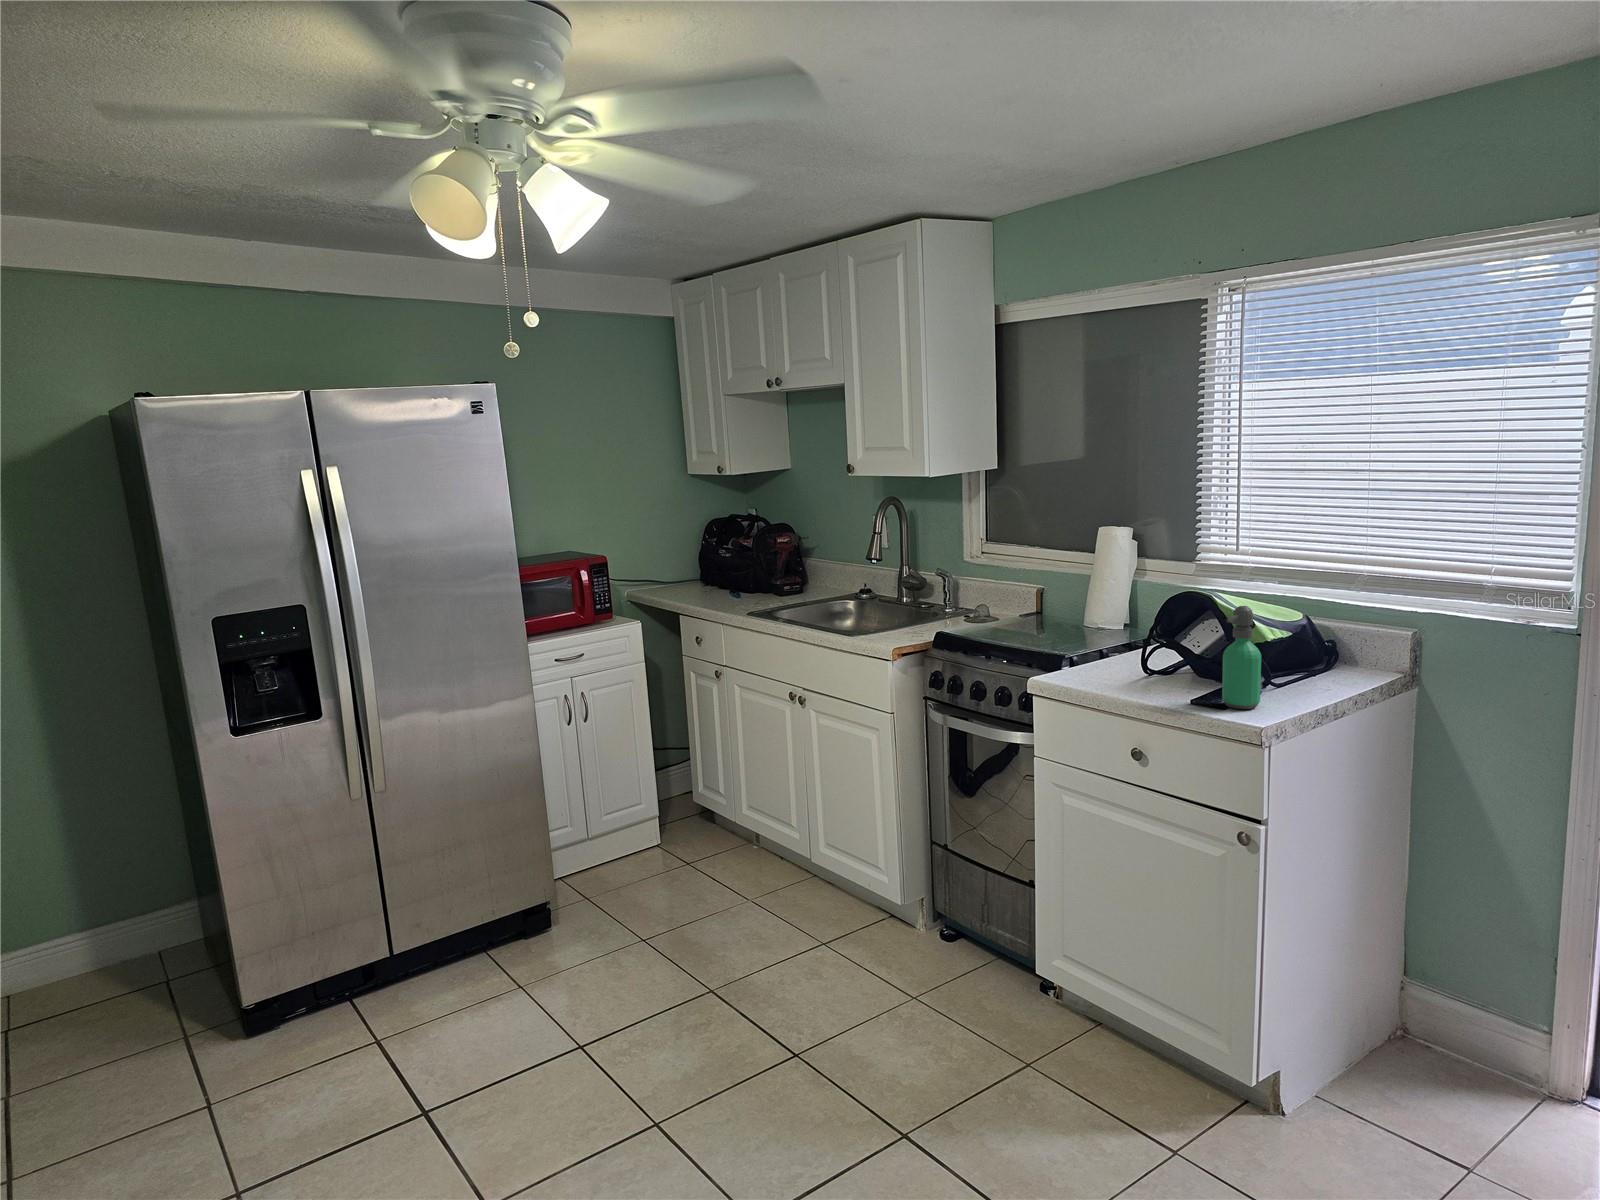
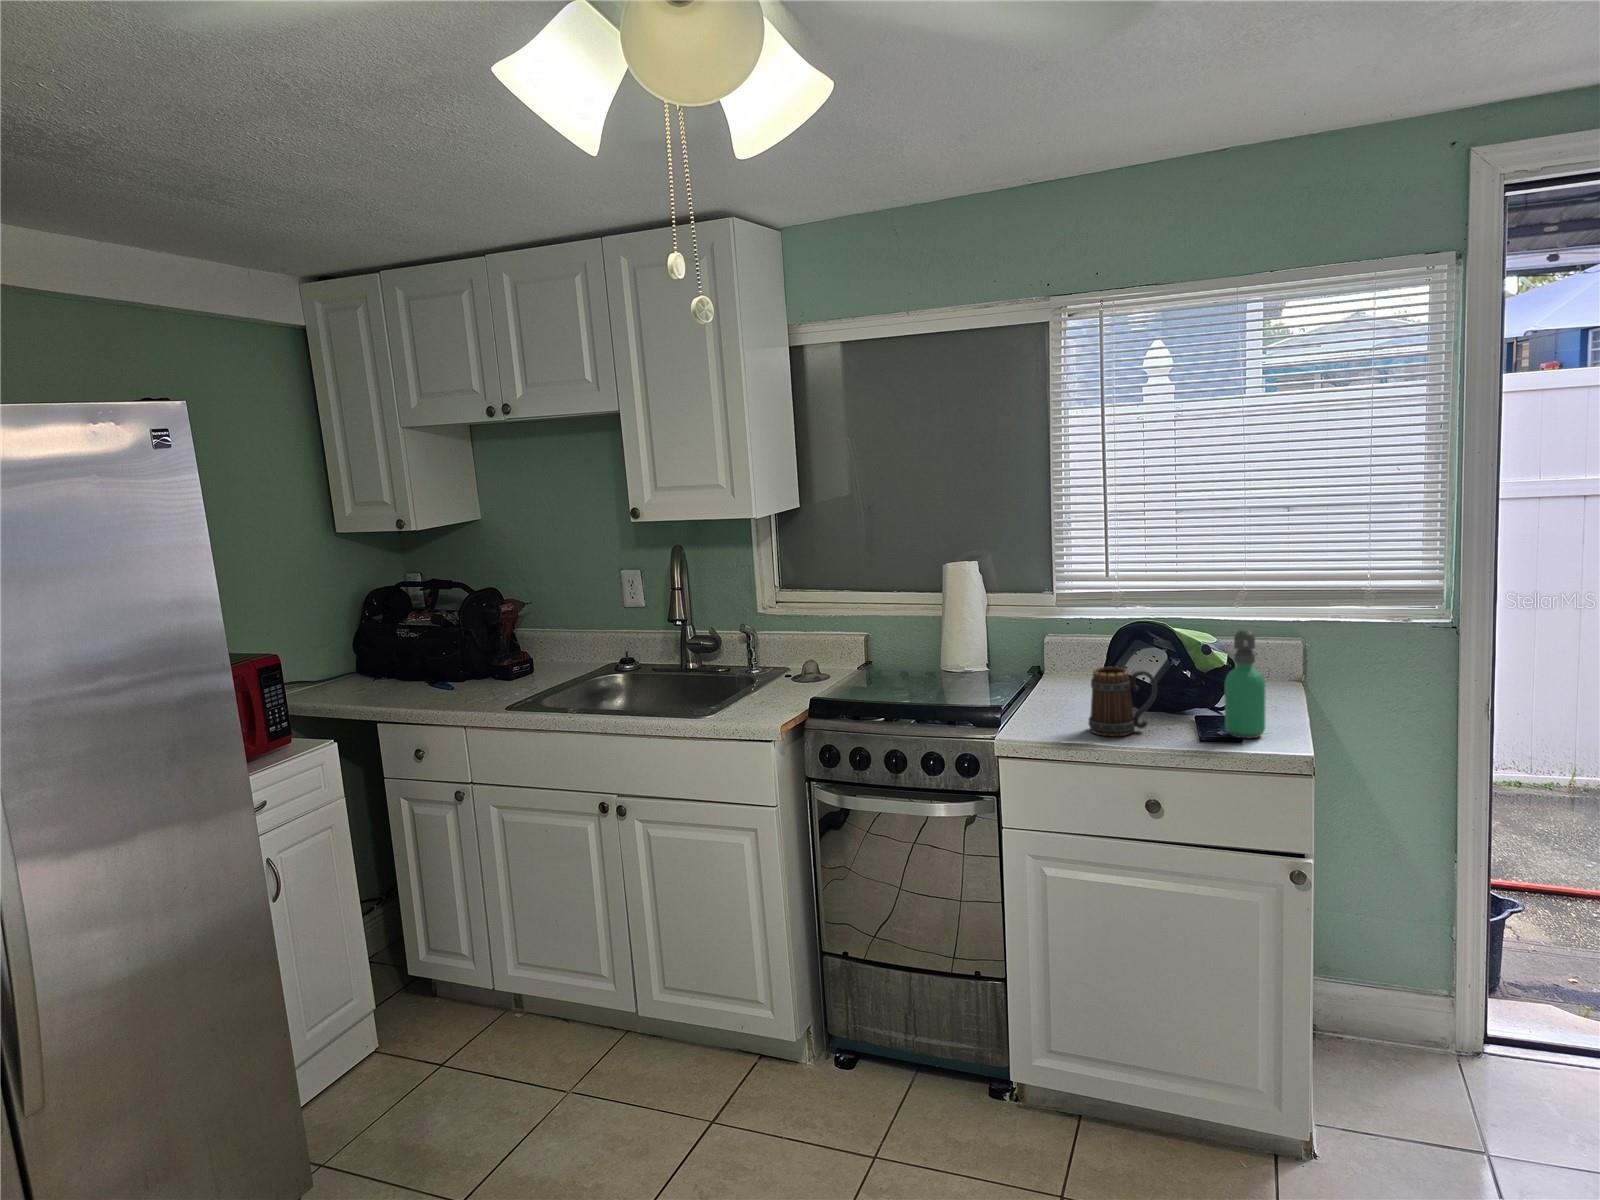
mug: none [1112,628,1172,691] -> present [1089,666,1157,736]

